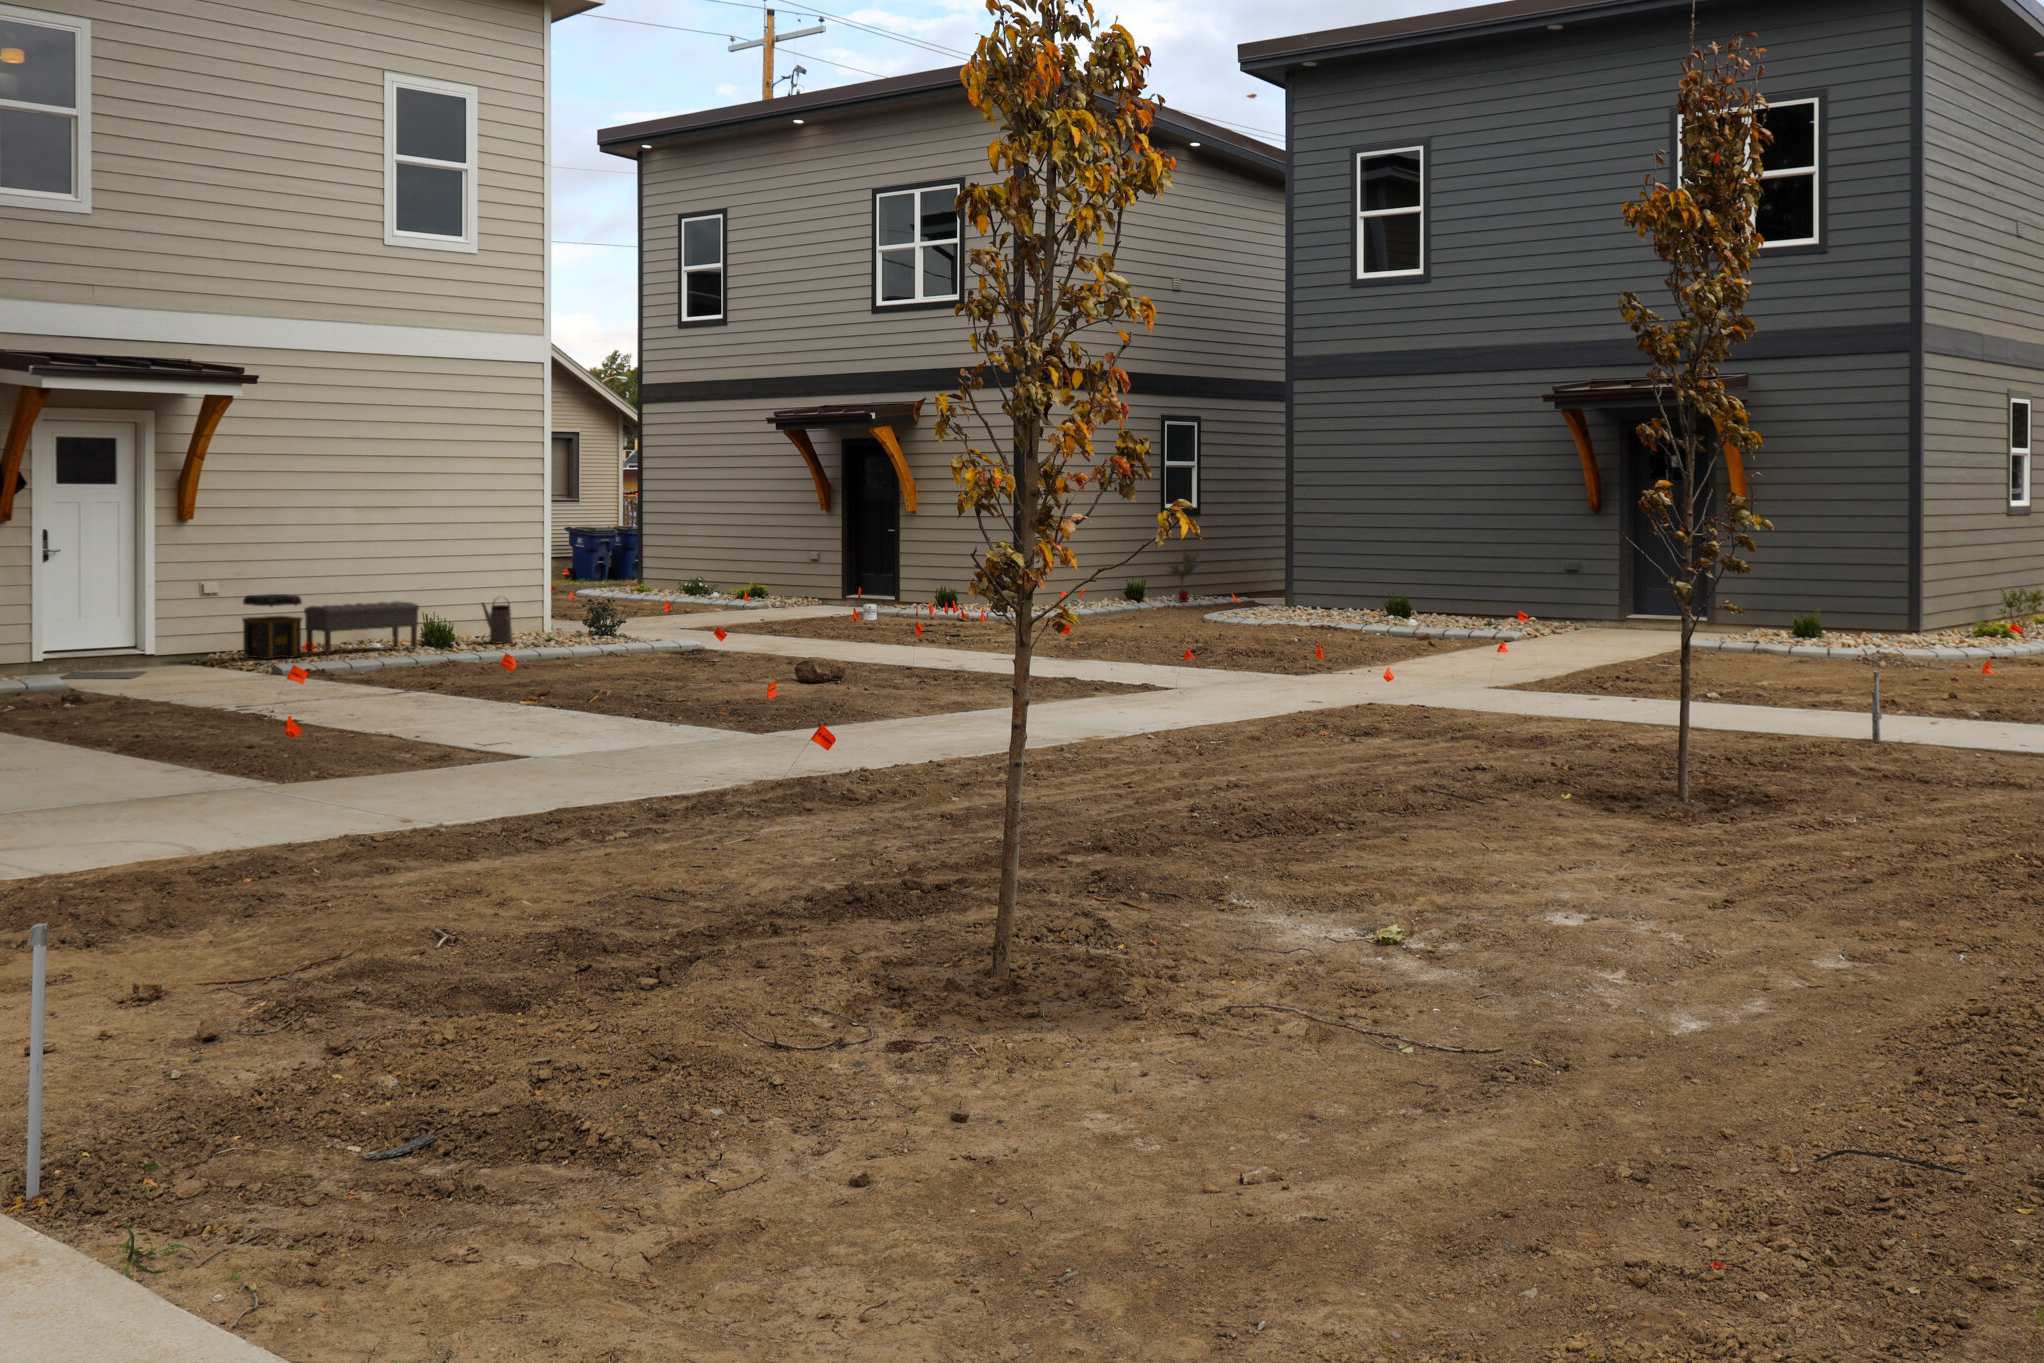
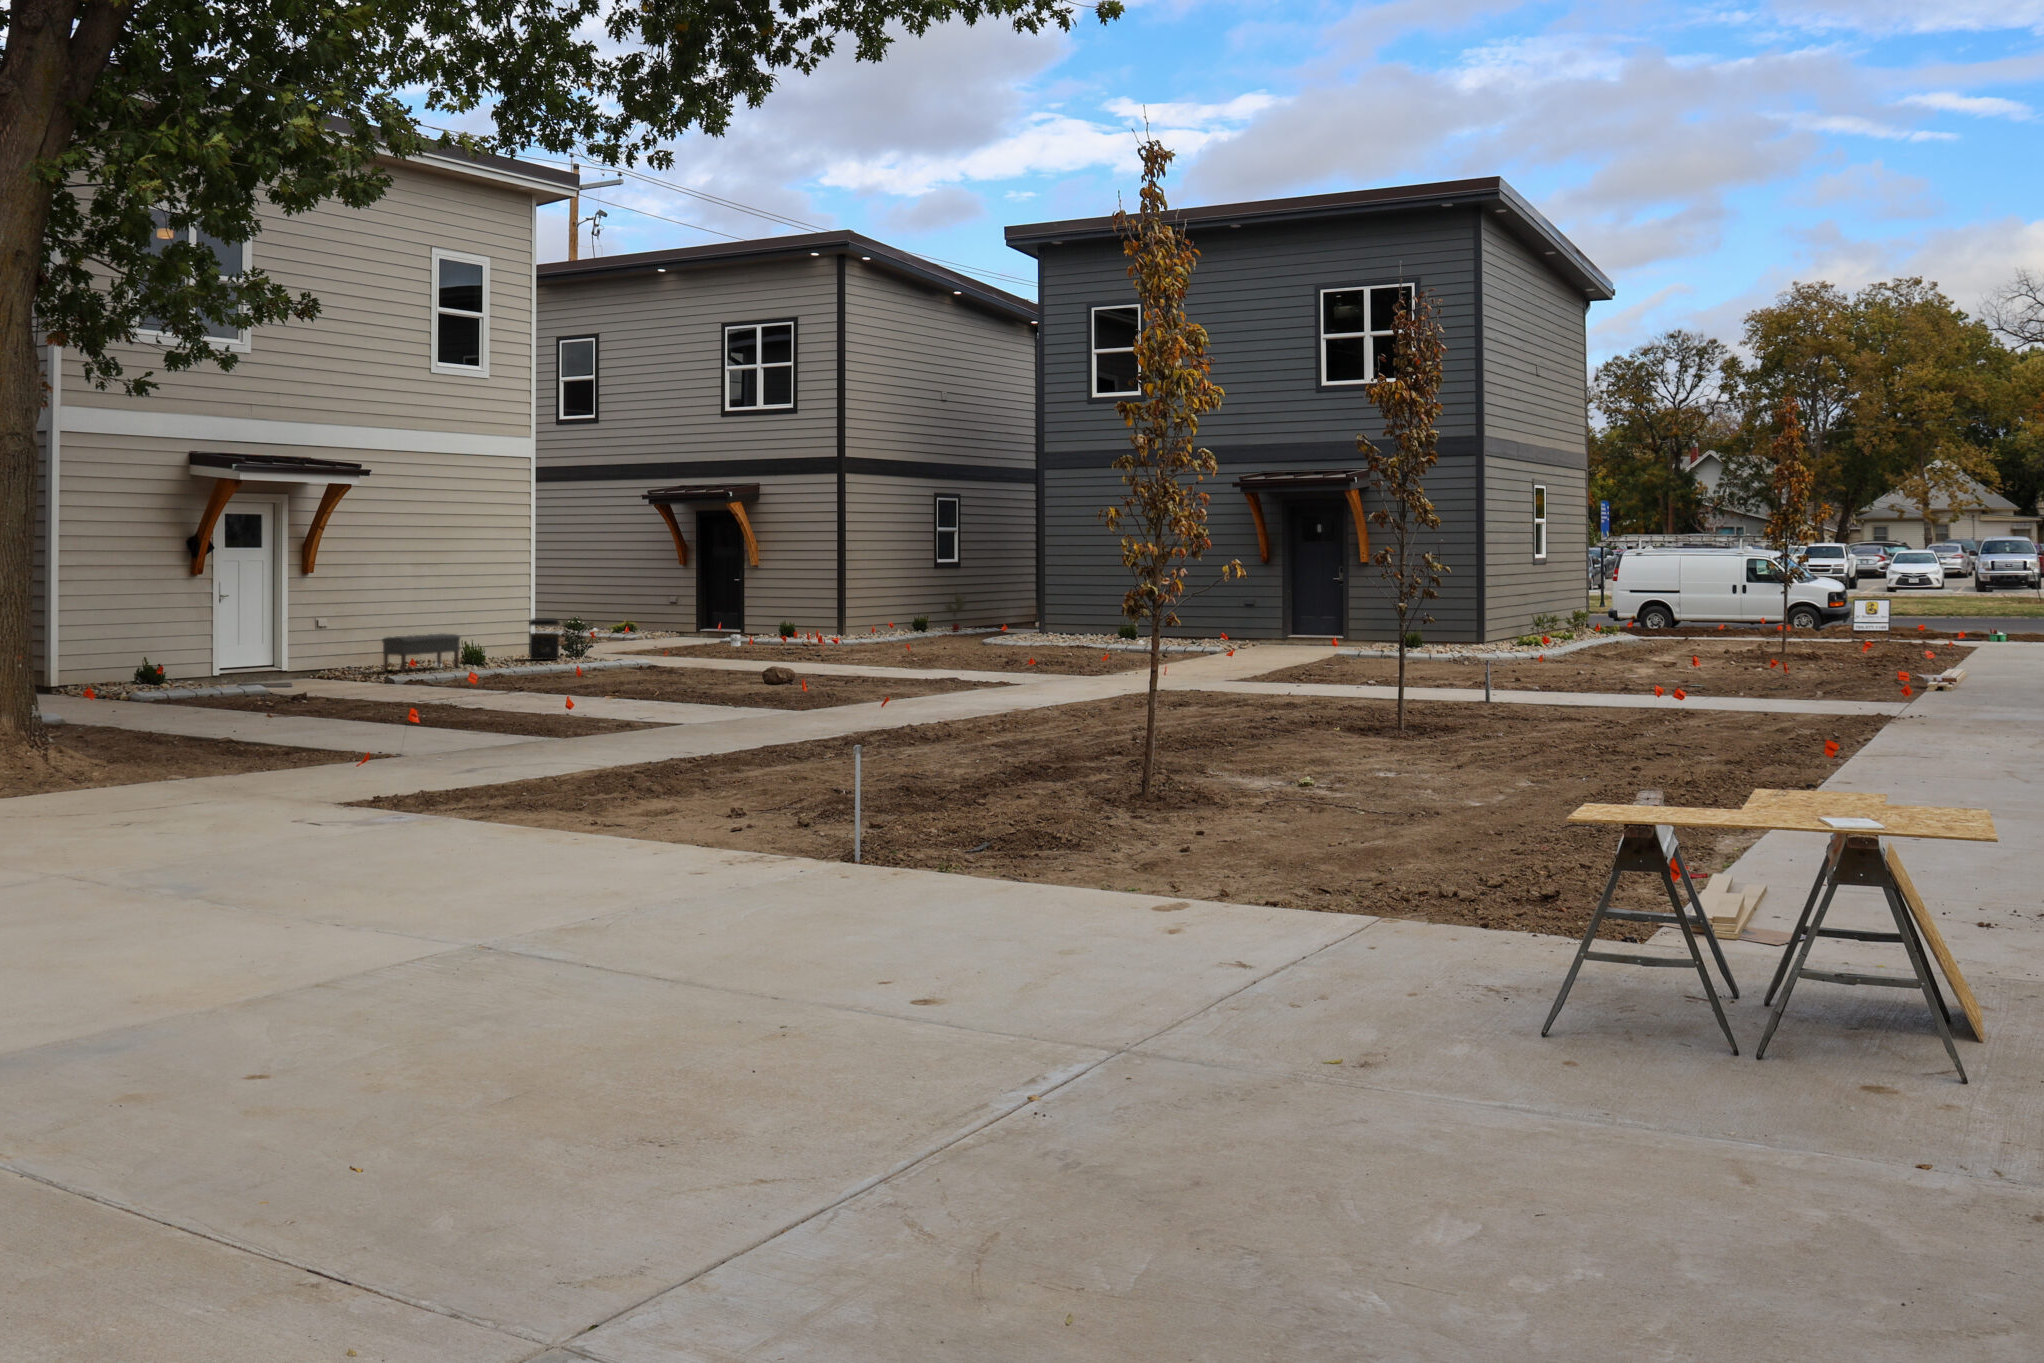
toolbox: present [242,594,303,659] -> present [529,618,560,660]
watering can: present [482,603,512,643] -> none [492,629,521,664]

